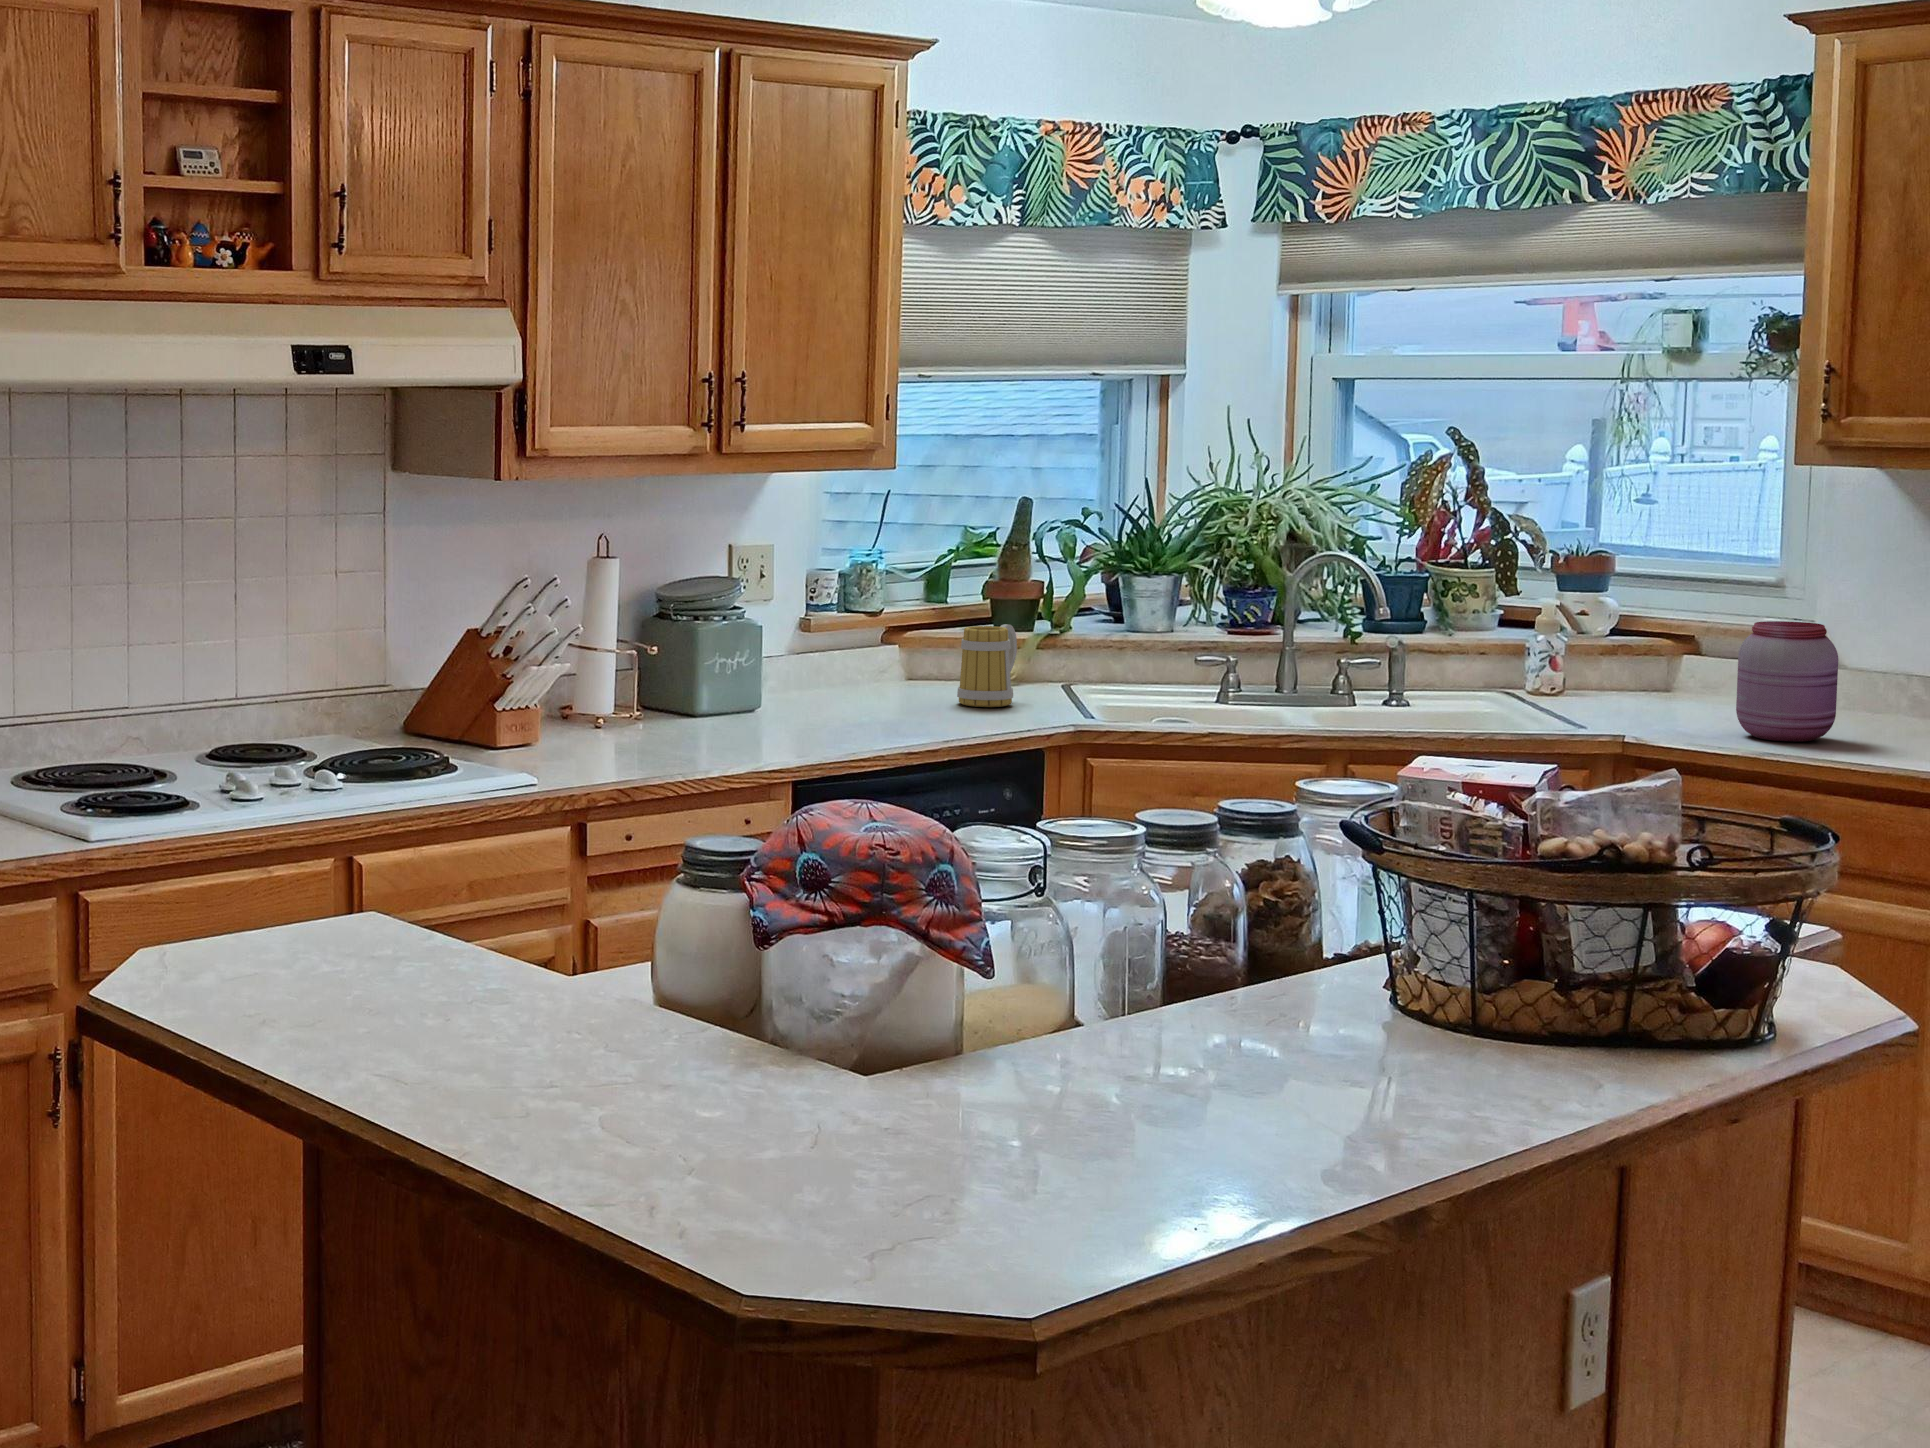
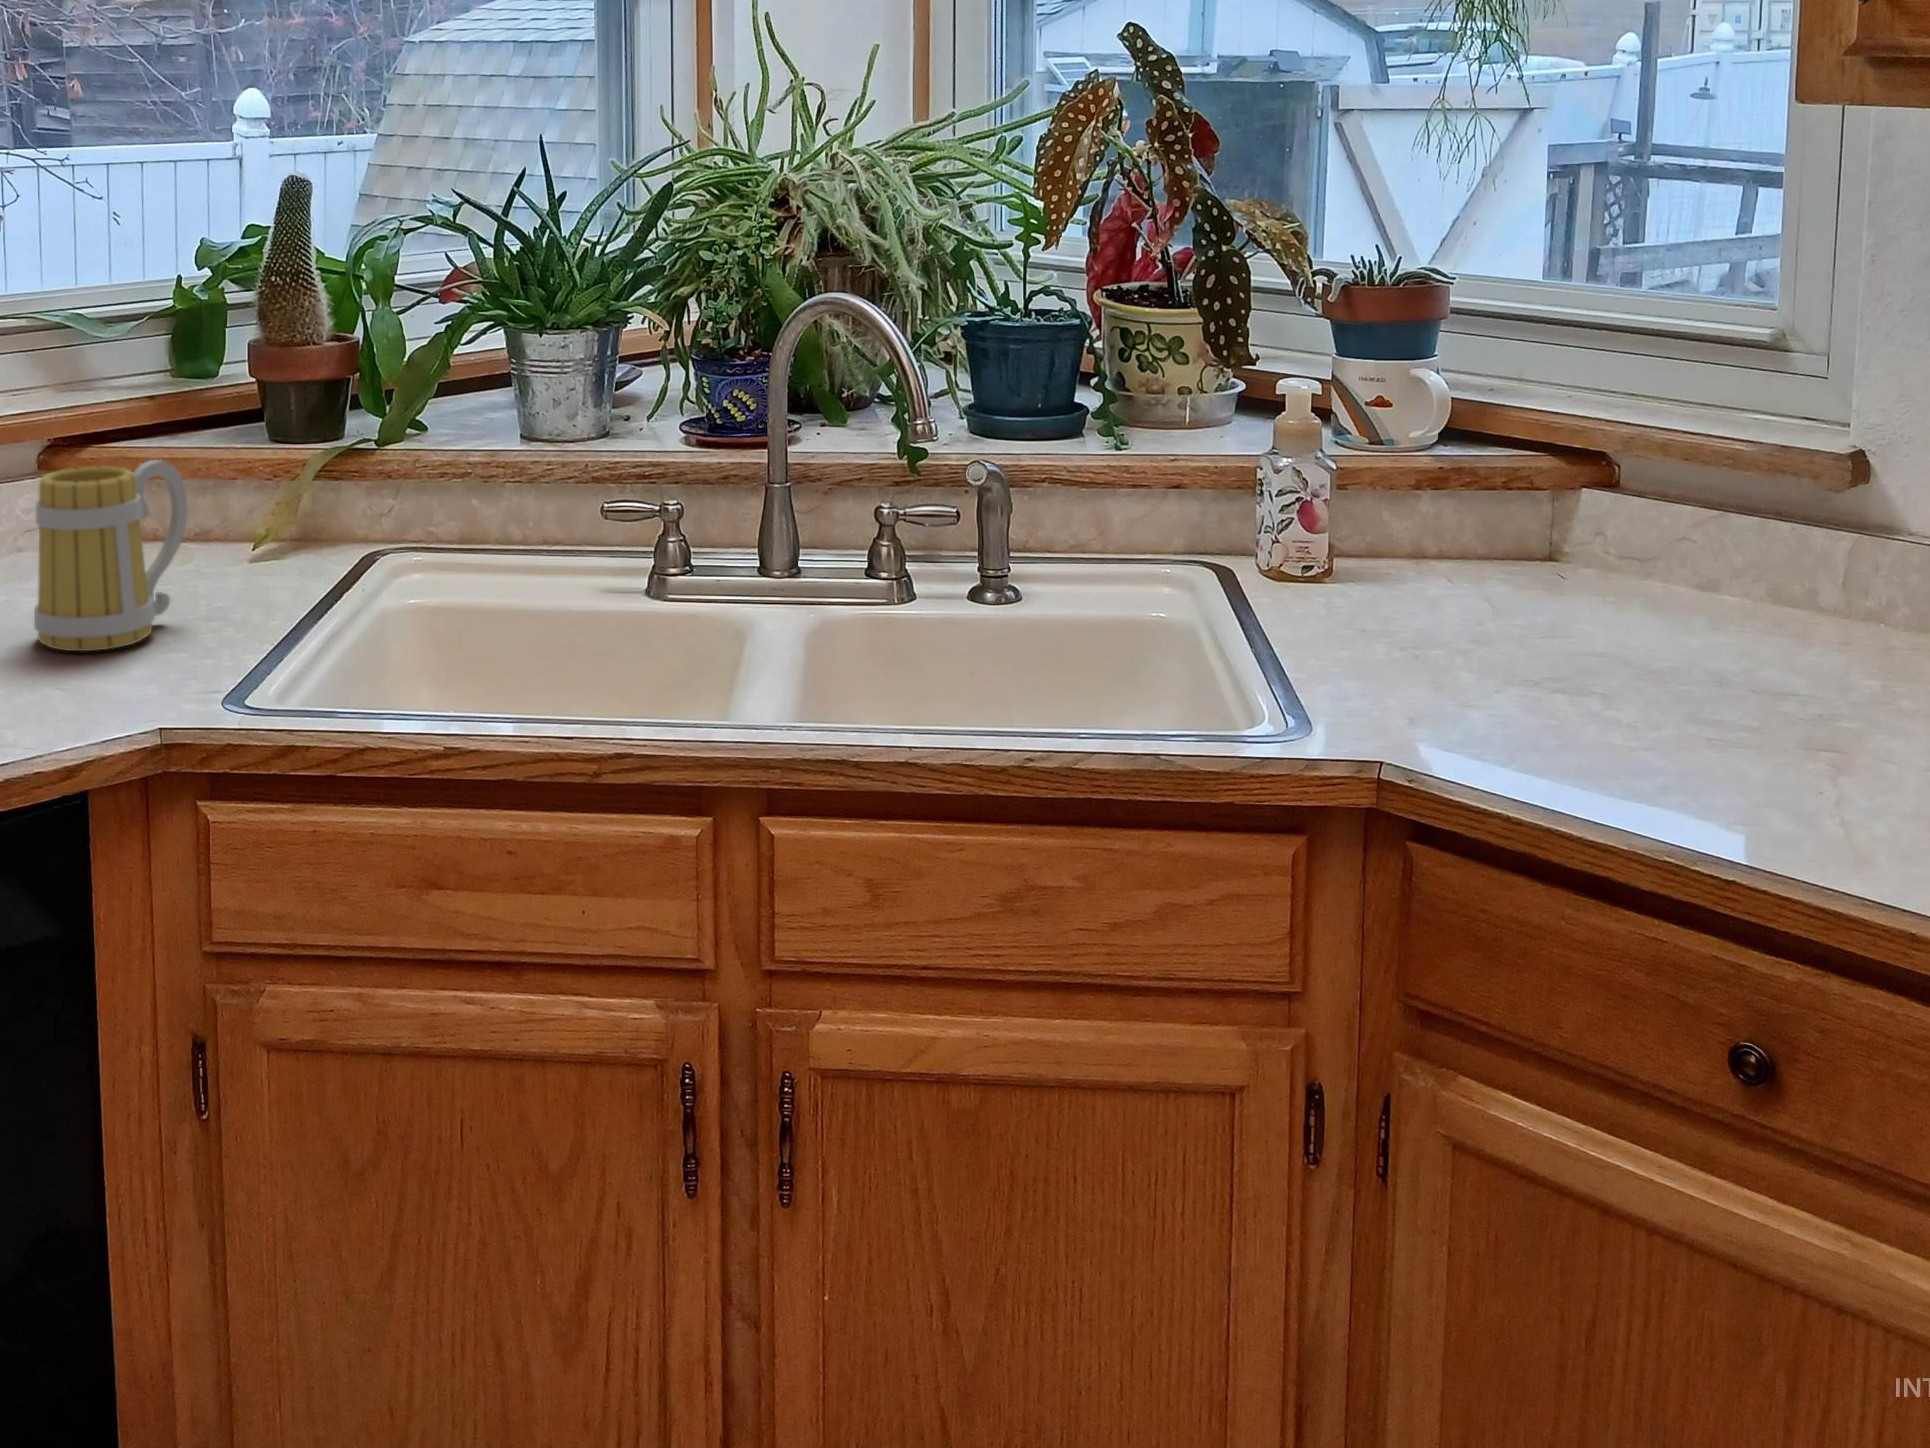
jar: present [1736,621,1838,741] -> none [1657,470,1889,769]

